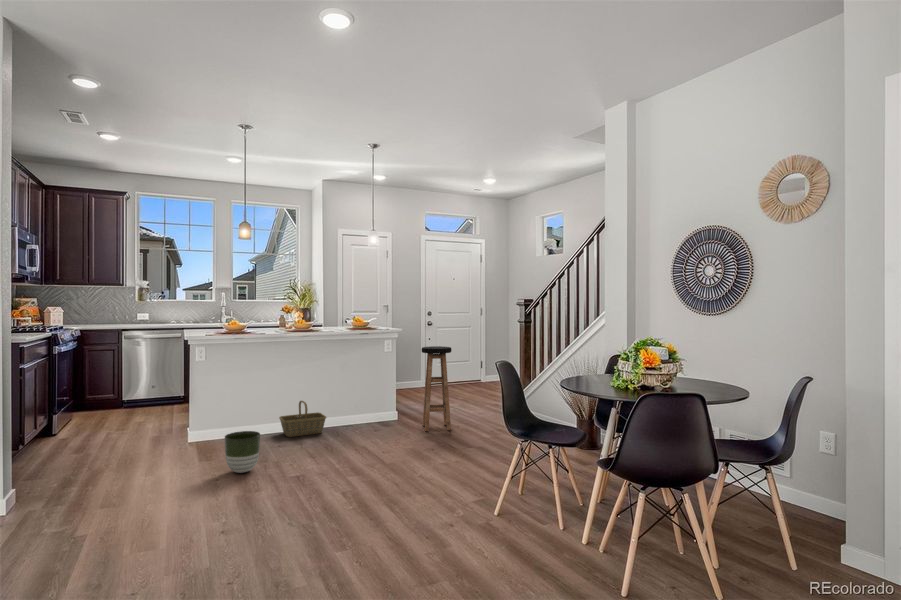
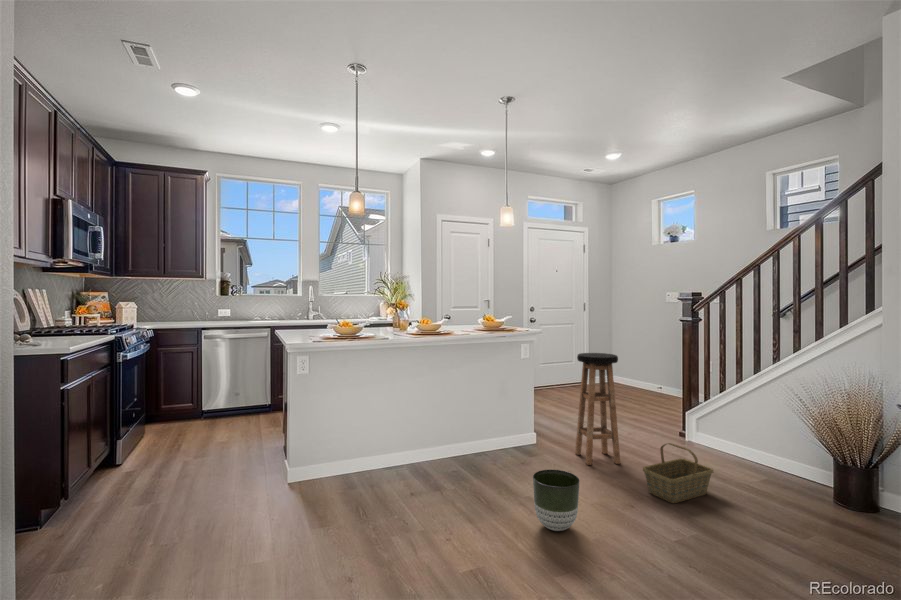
basket: present [279,401,326,437] -> present [643,443,713,503]
planter: present [225,431,260,473] -> present [533,470,580,531]

